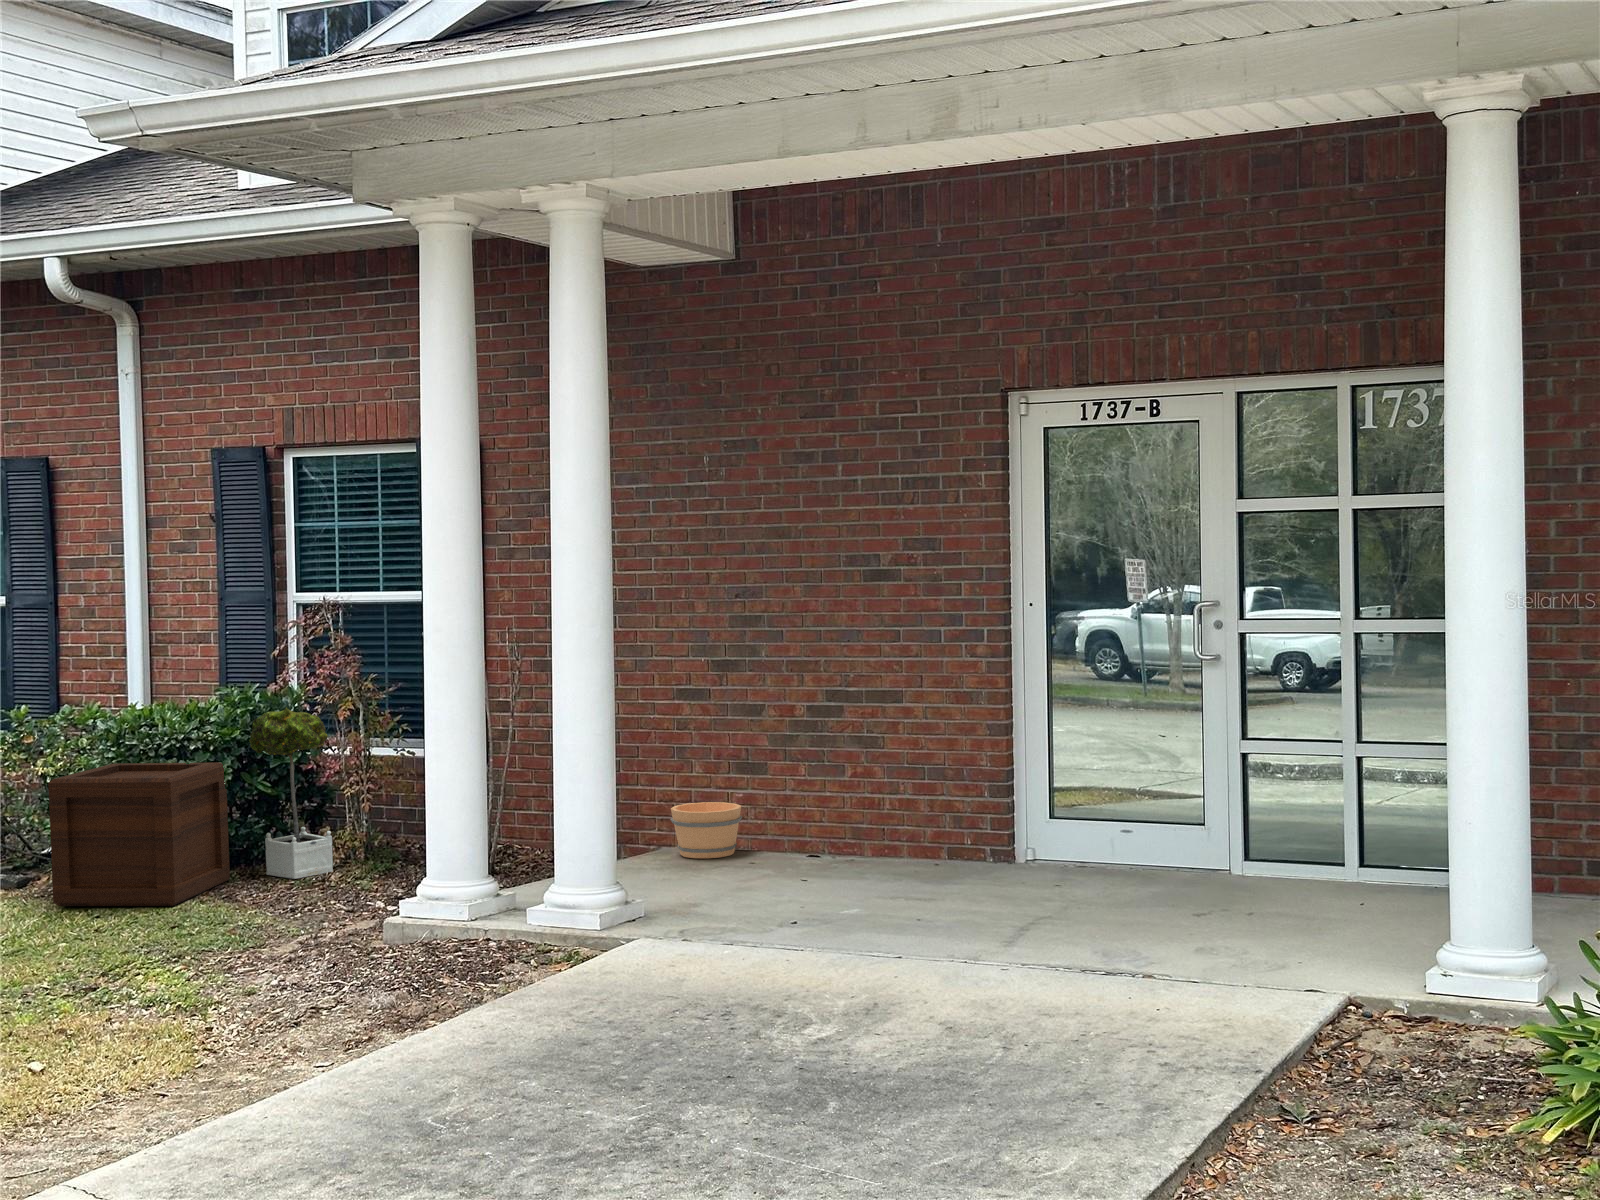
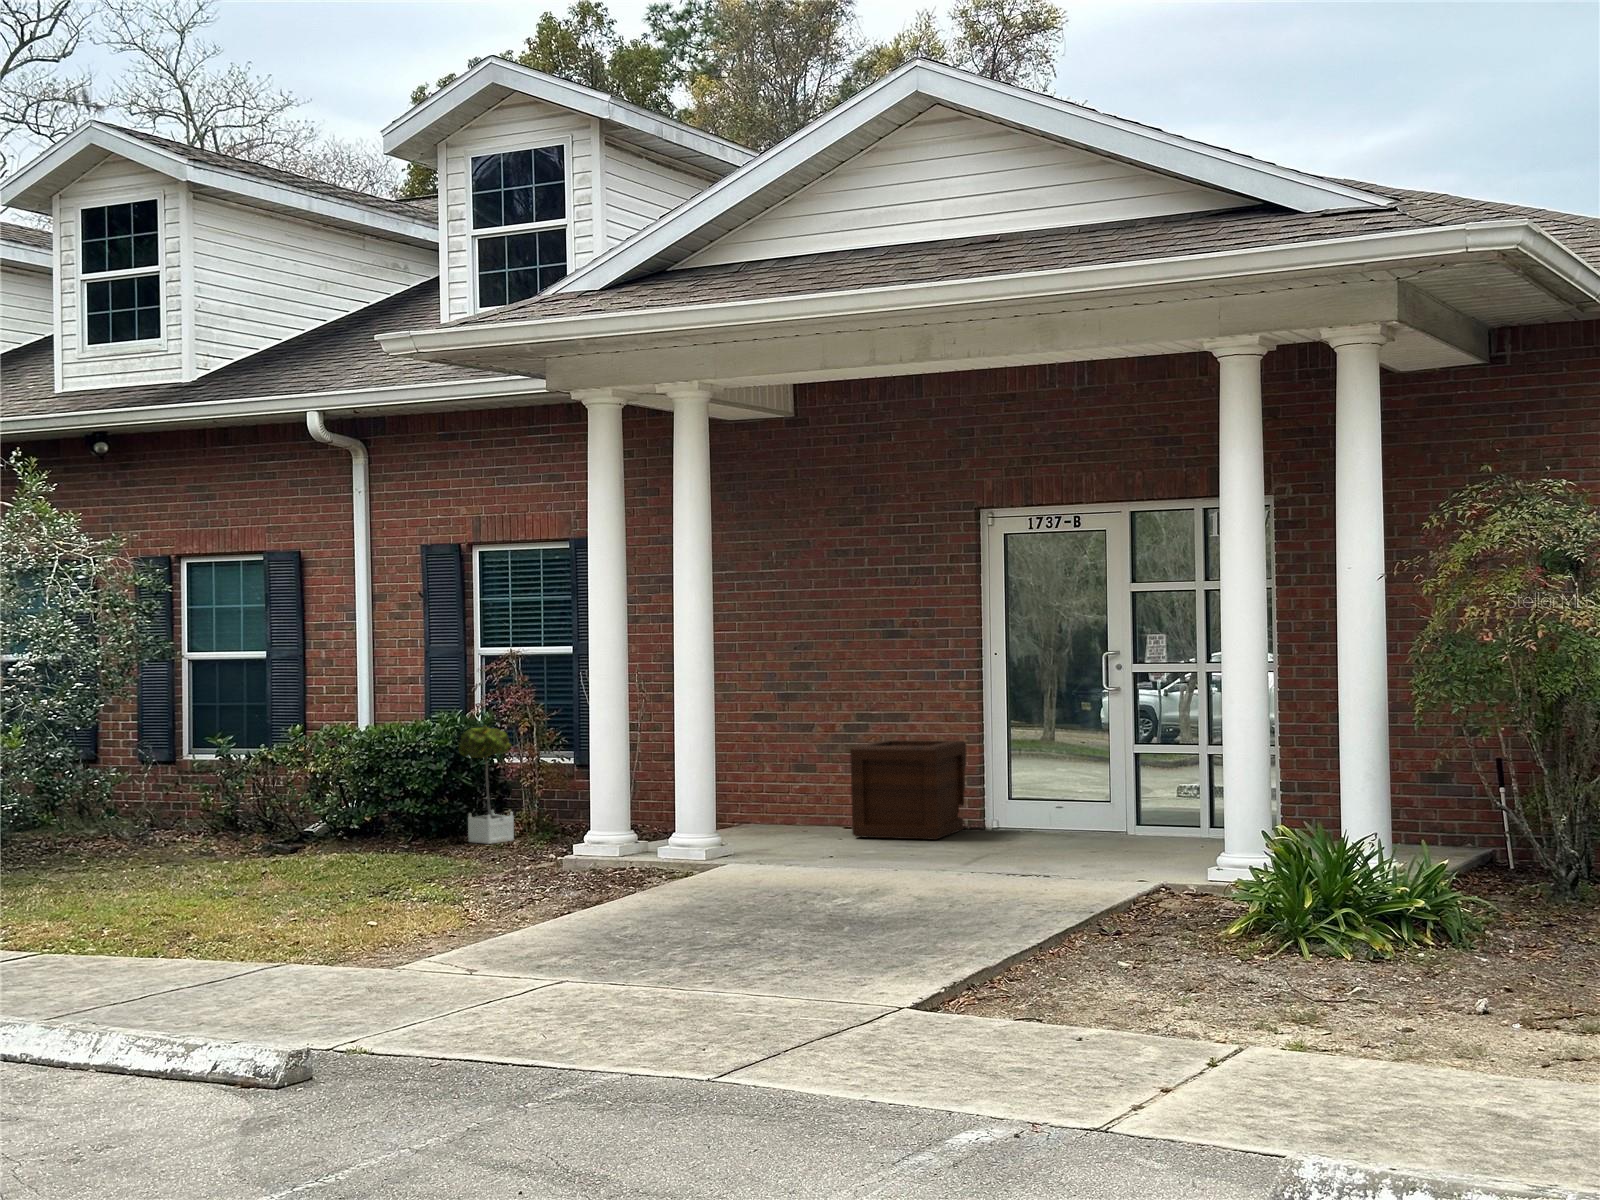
wooden crate: present [48,762,230,906] -> present [850,740,967,840]
bucket: present [670,802,742,858] -> none [749,792,799,829]

